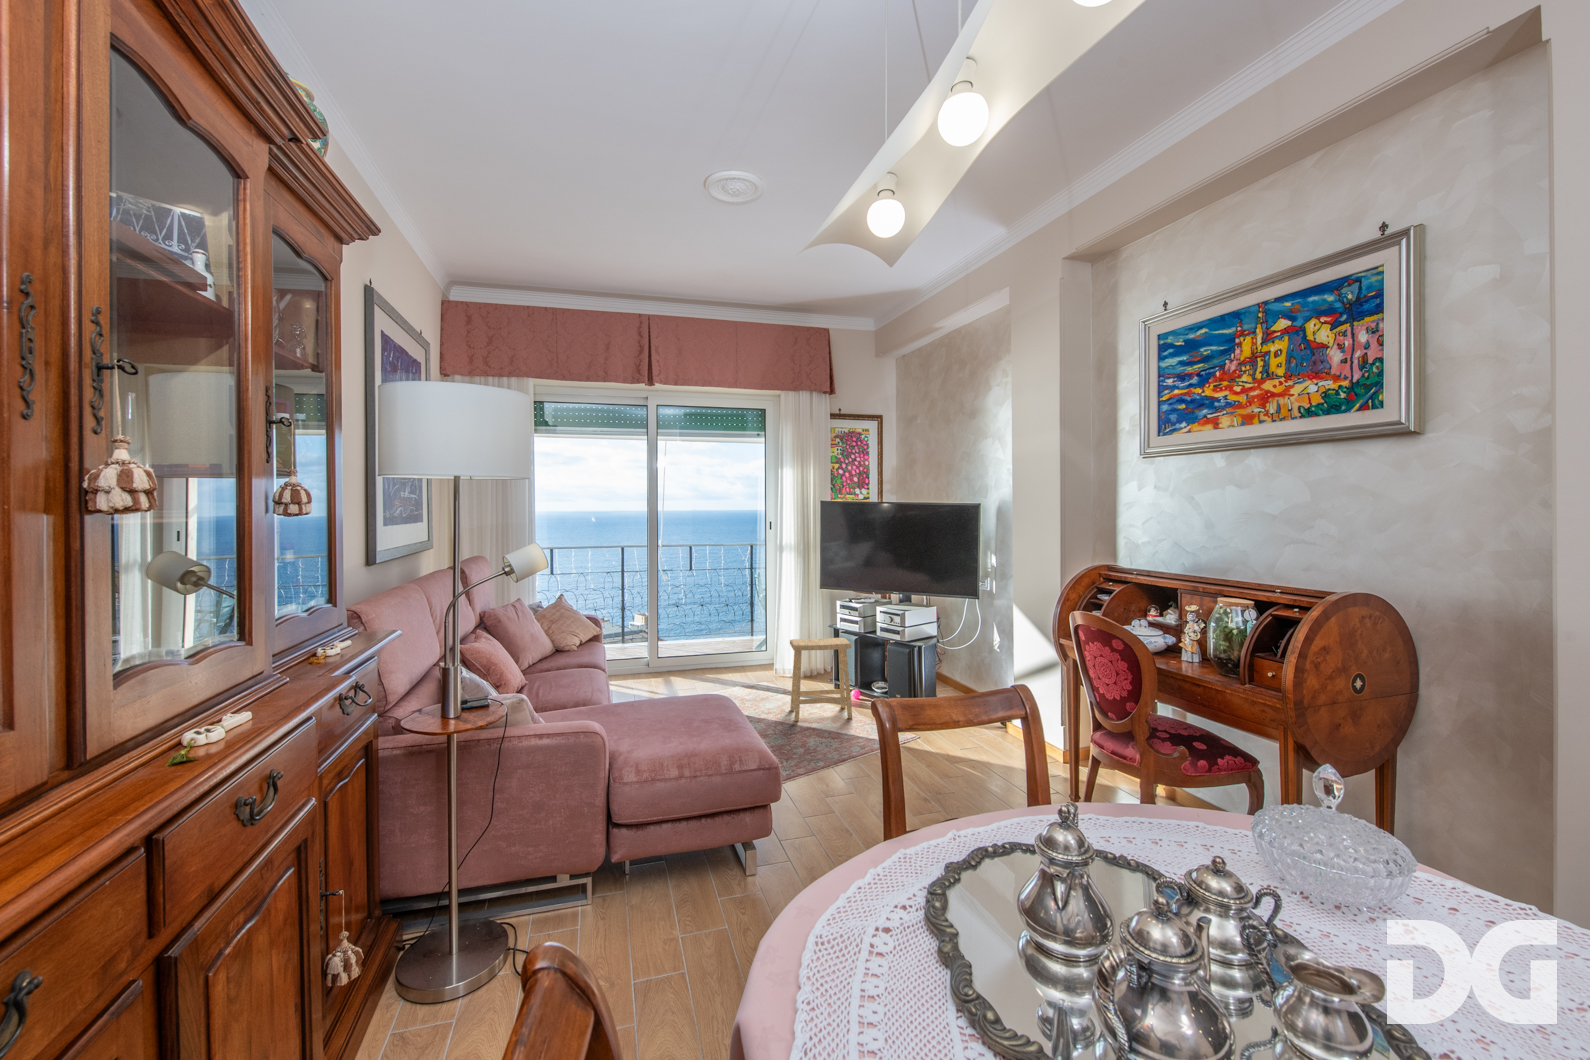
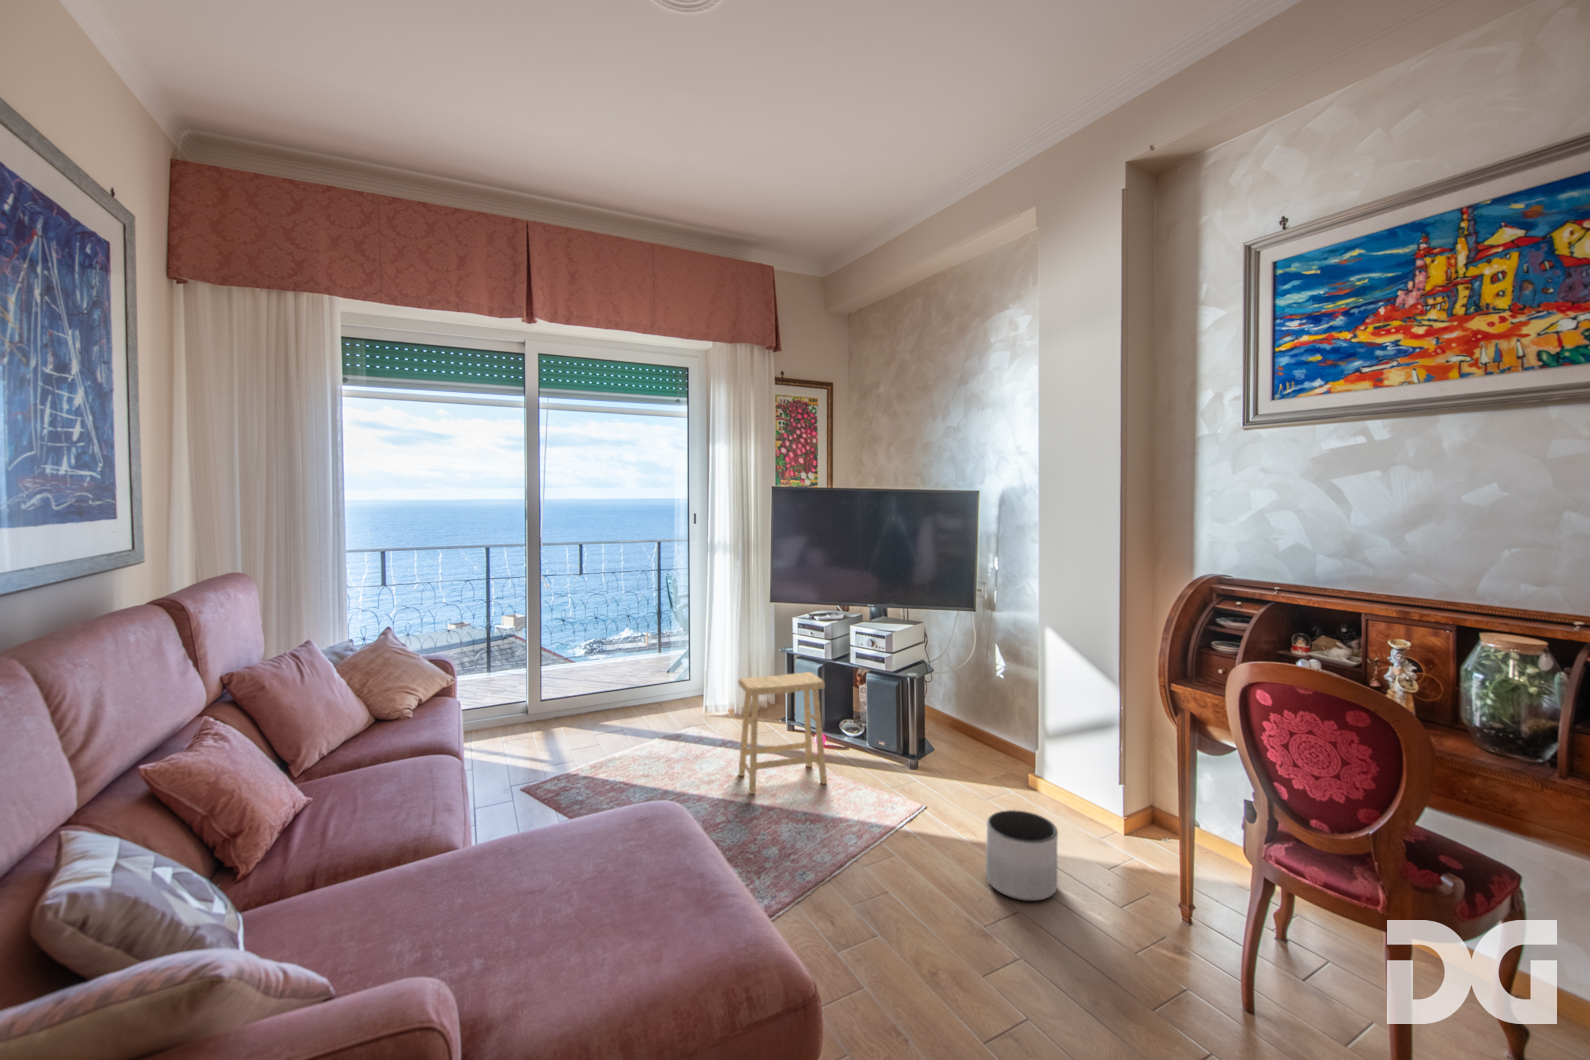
planter: none [942,731,991,790] -> present [986,810,1058,901]

